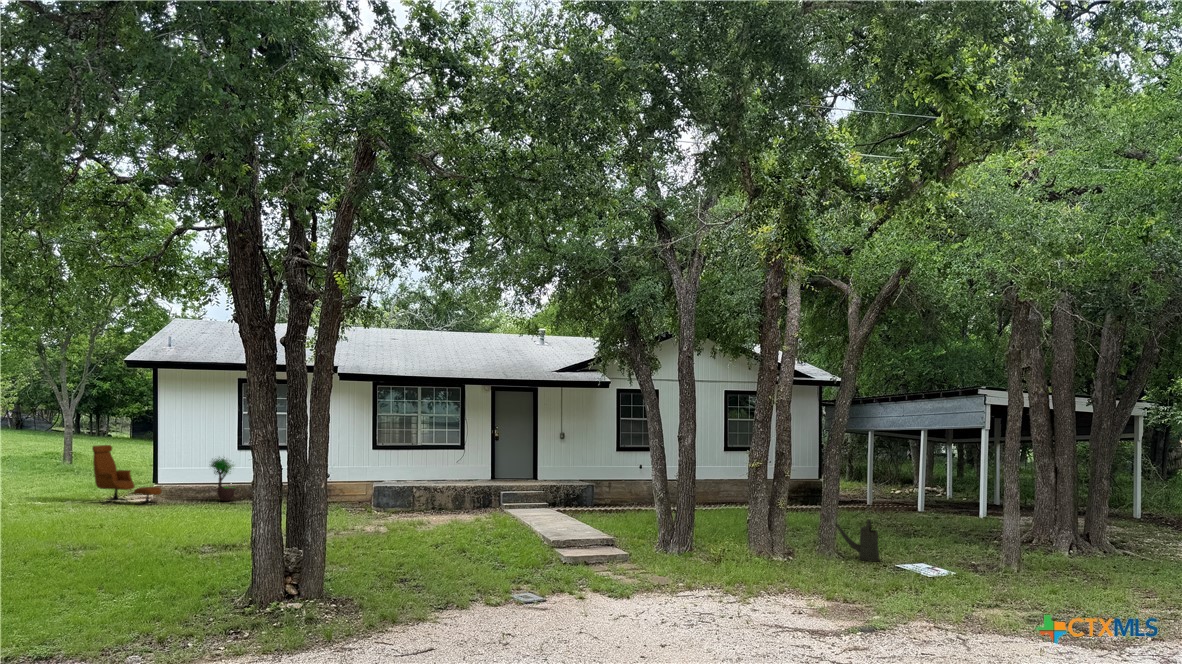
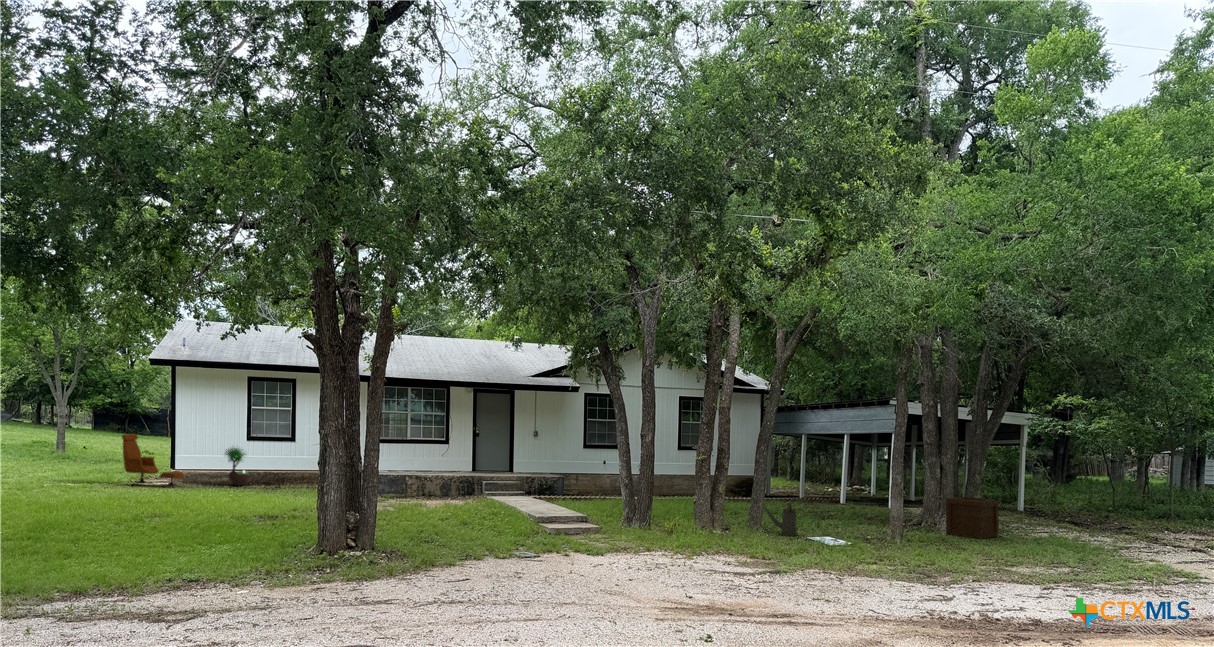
wooden crate: none [1066,507,1137,562] -> present [946,497,999,539]

